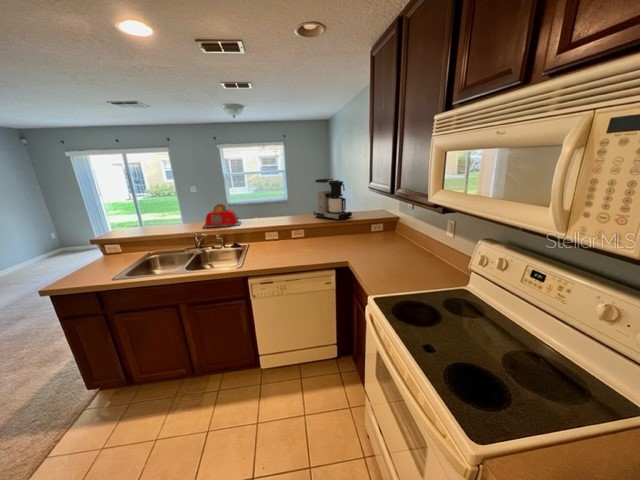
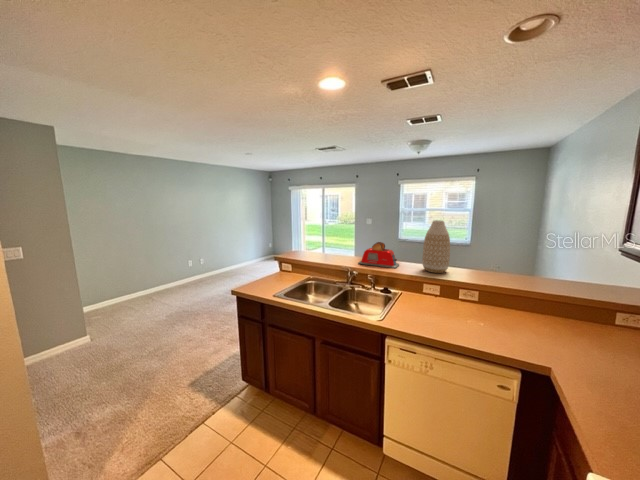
vase: none [259,179,281,223] -> present [422,221,450,273]
coffee maker: present [314,179,352,220] -> none [498,227,570,291]

